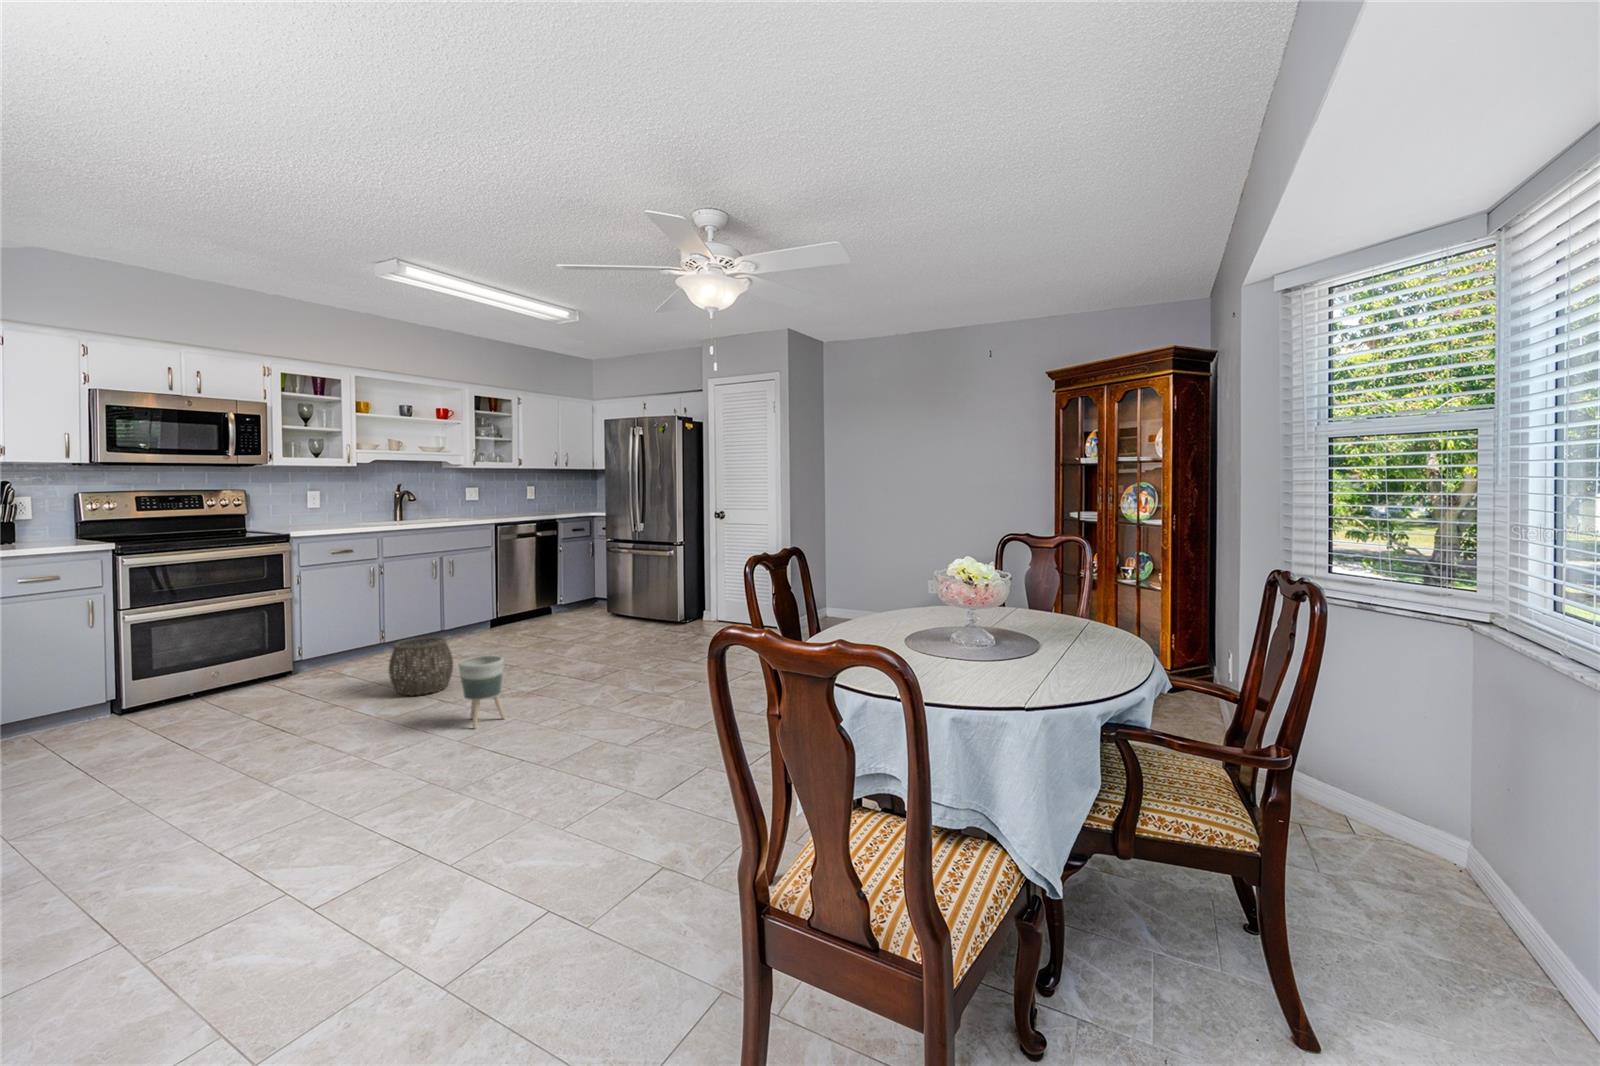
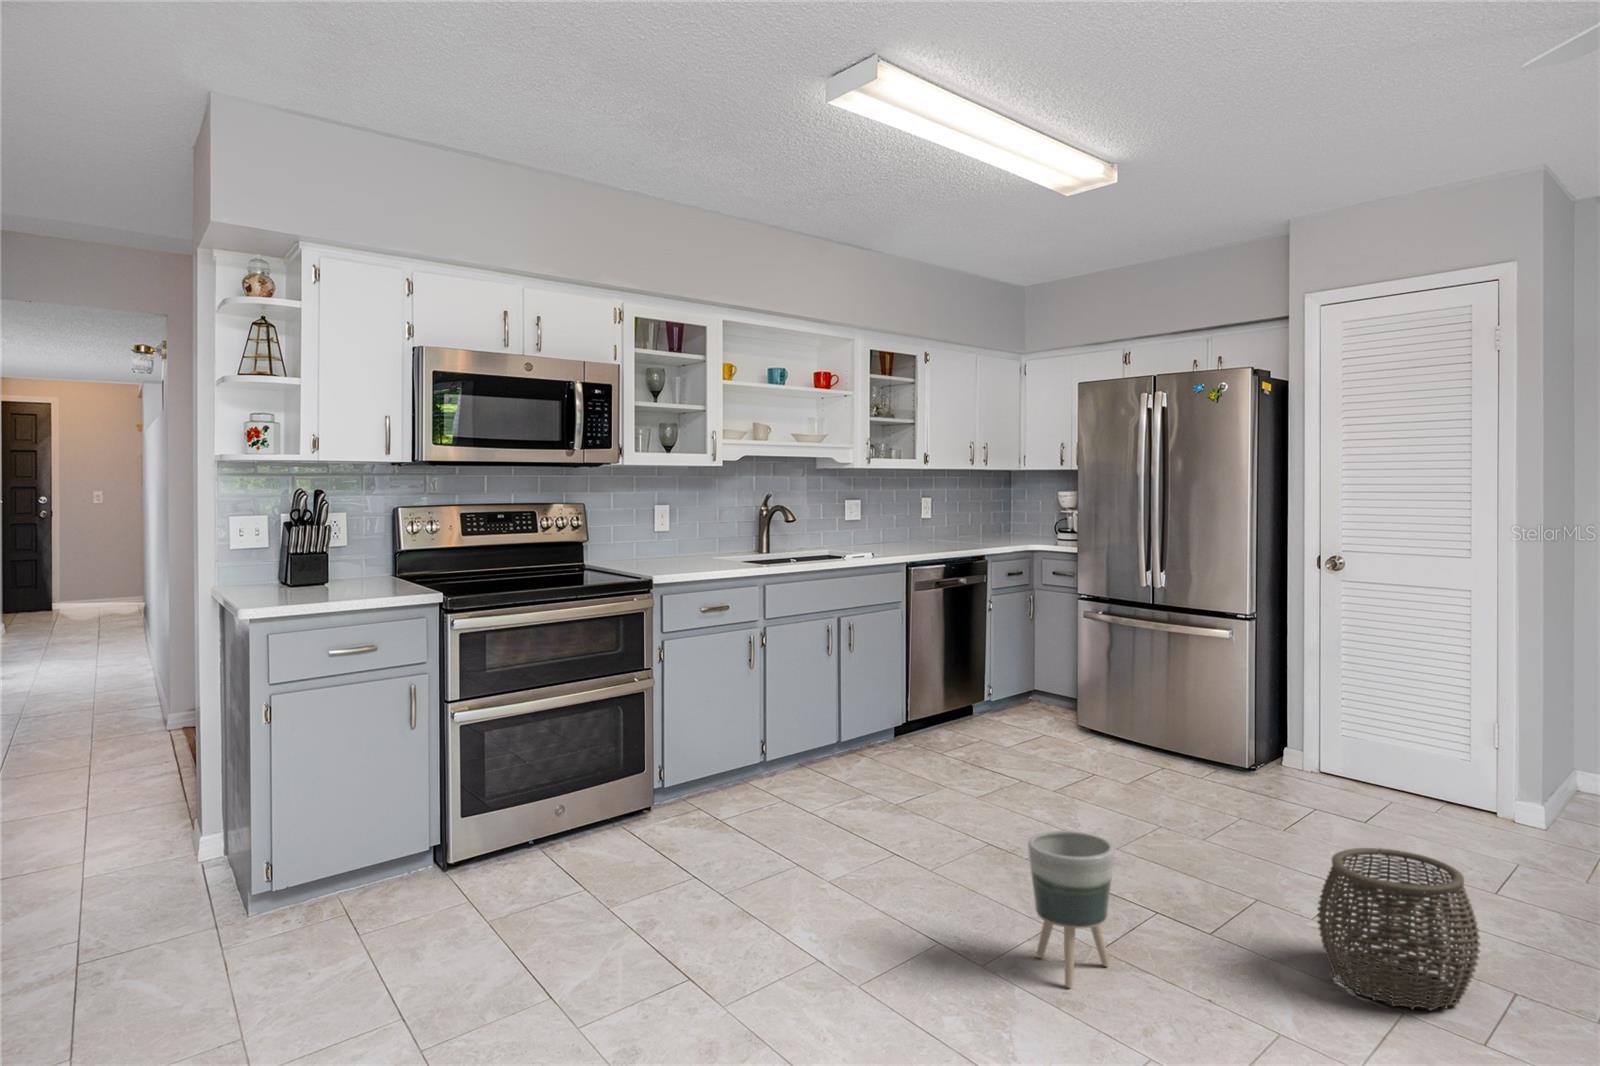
woven basket: present [389,637,453,696] -> present [1317,848,1480,1010]

